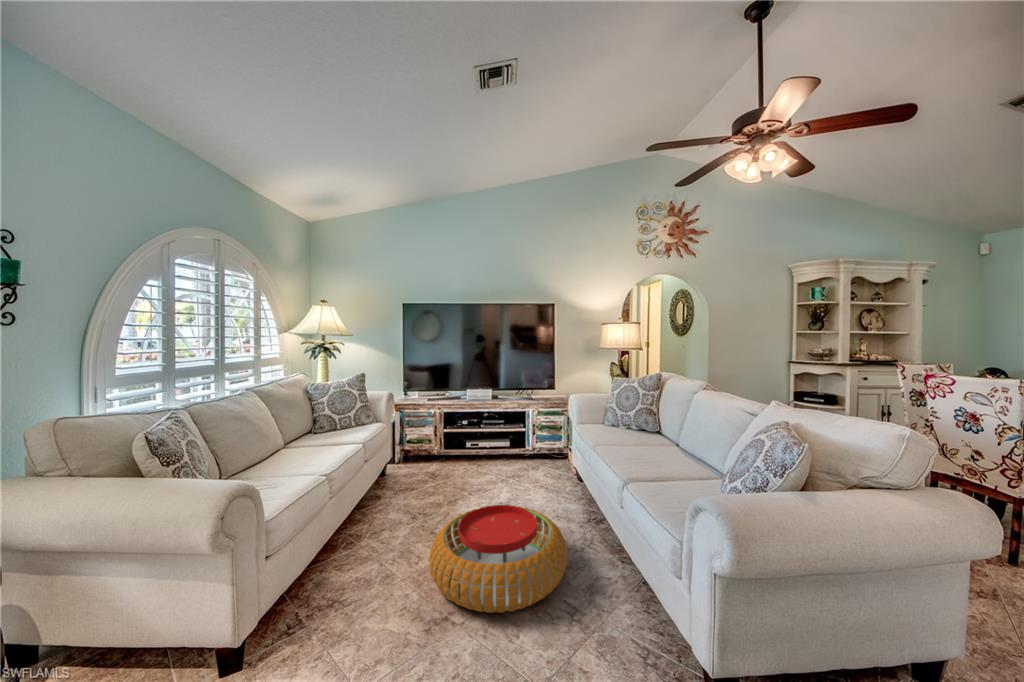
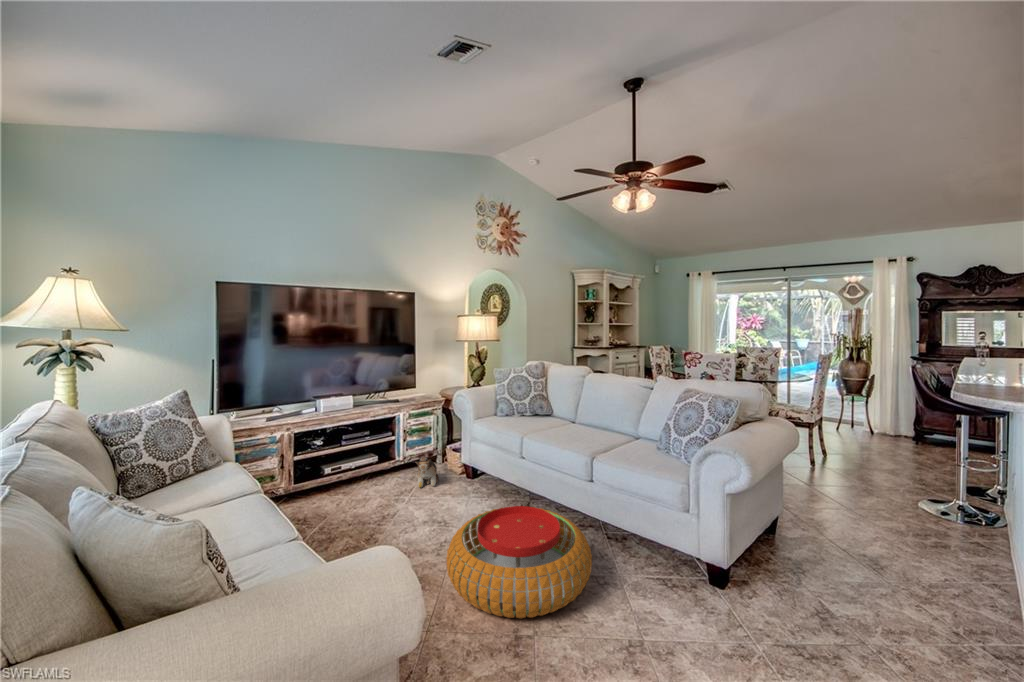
plush toy: none [518,450,552,478] -> present [416,457,439,488]

